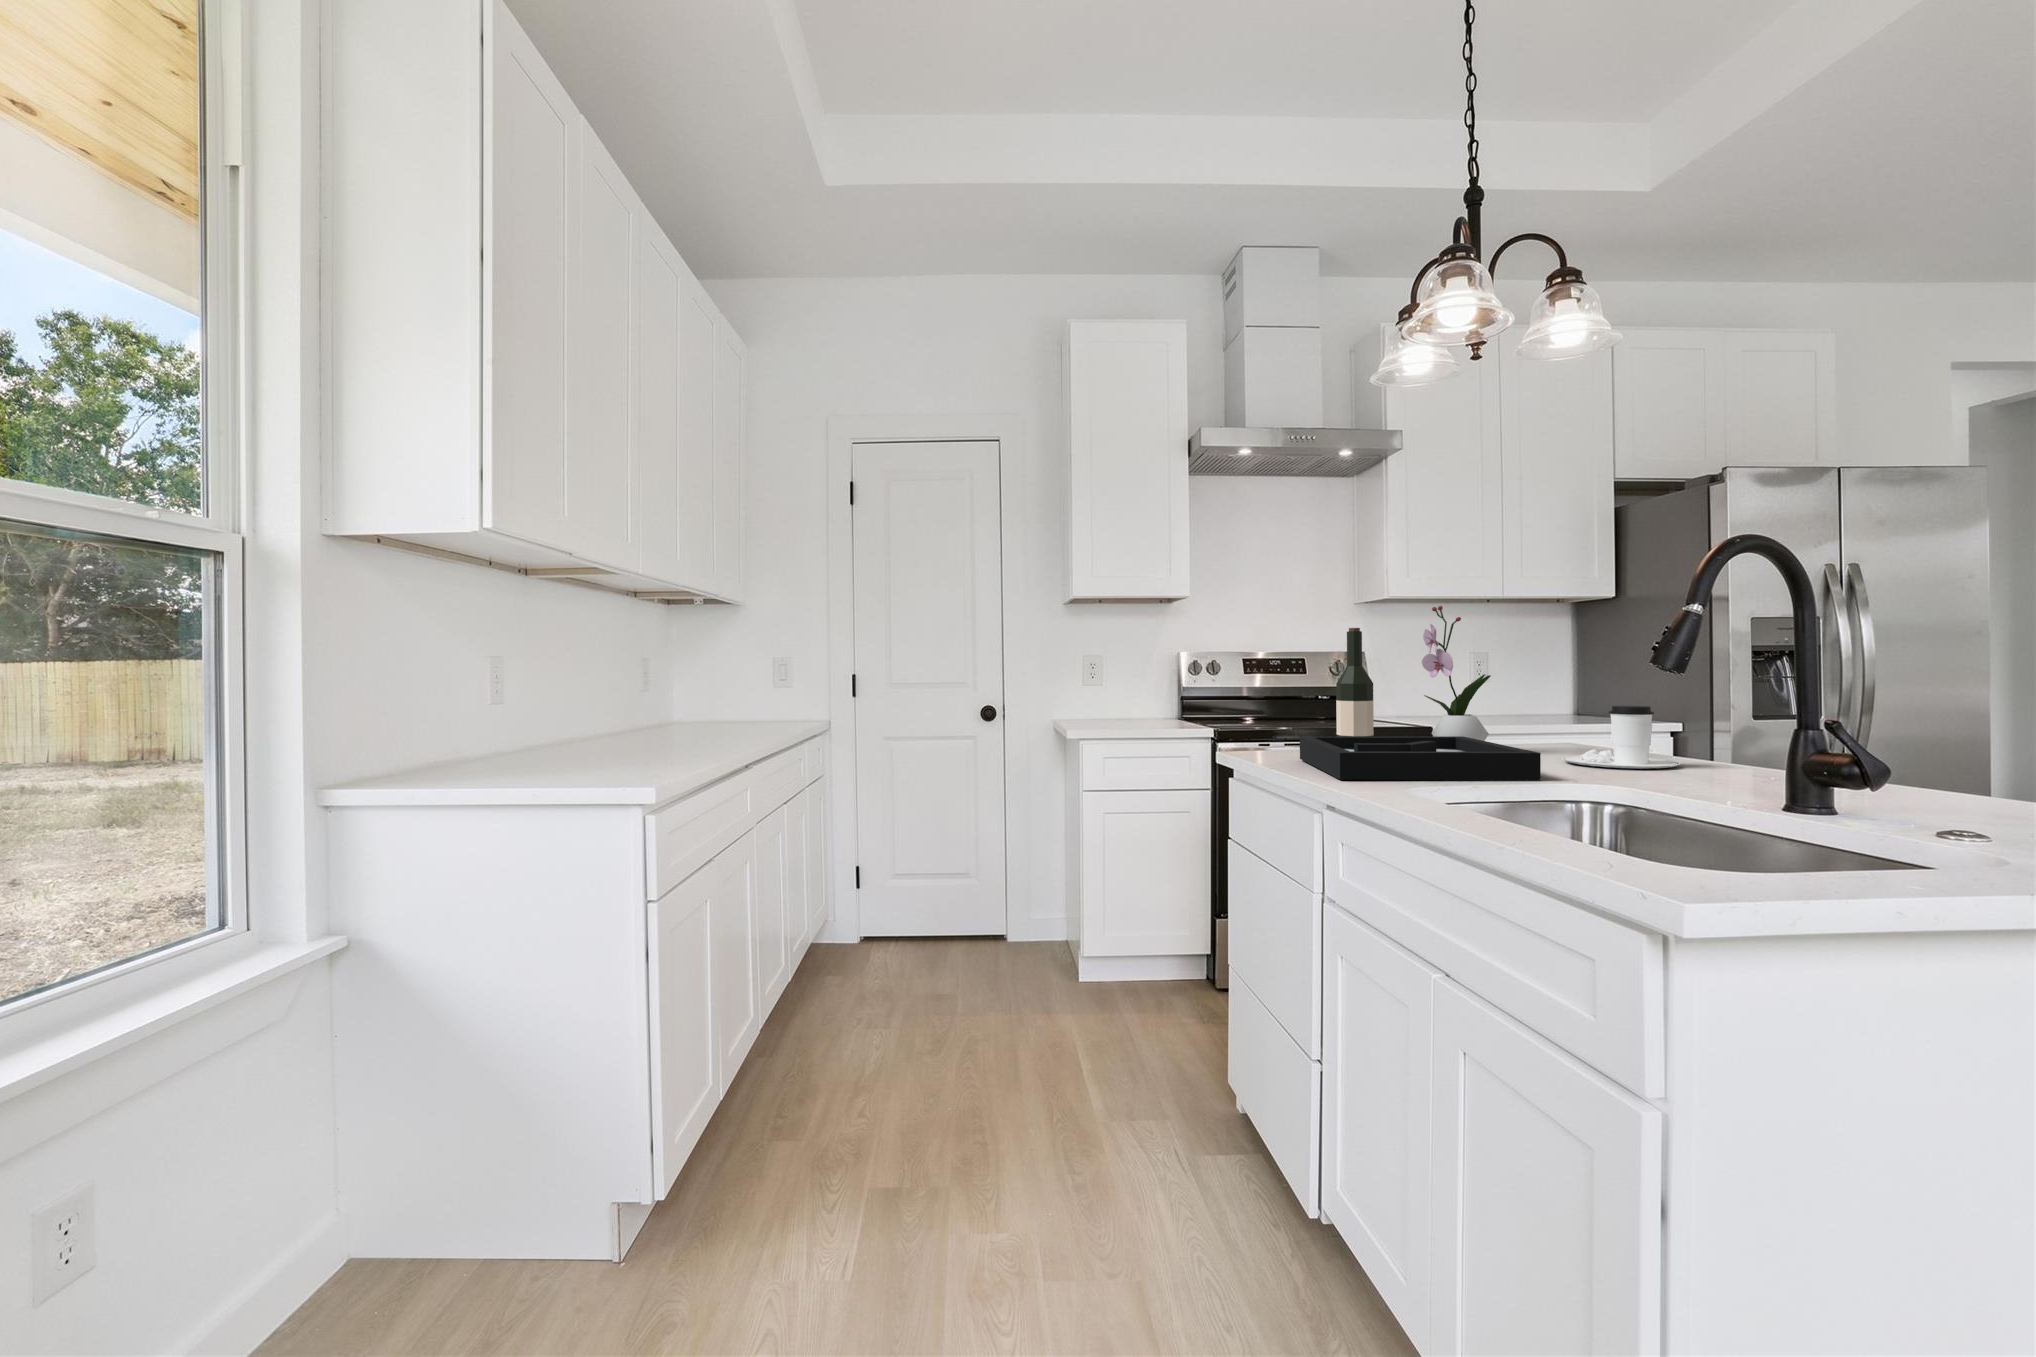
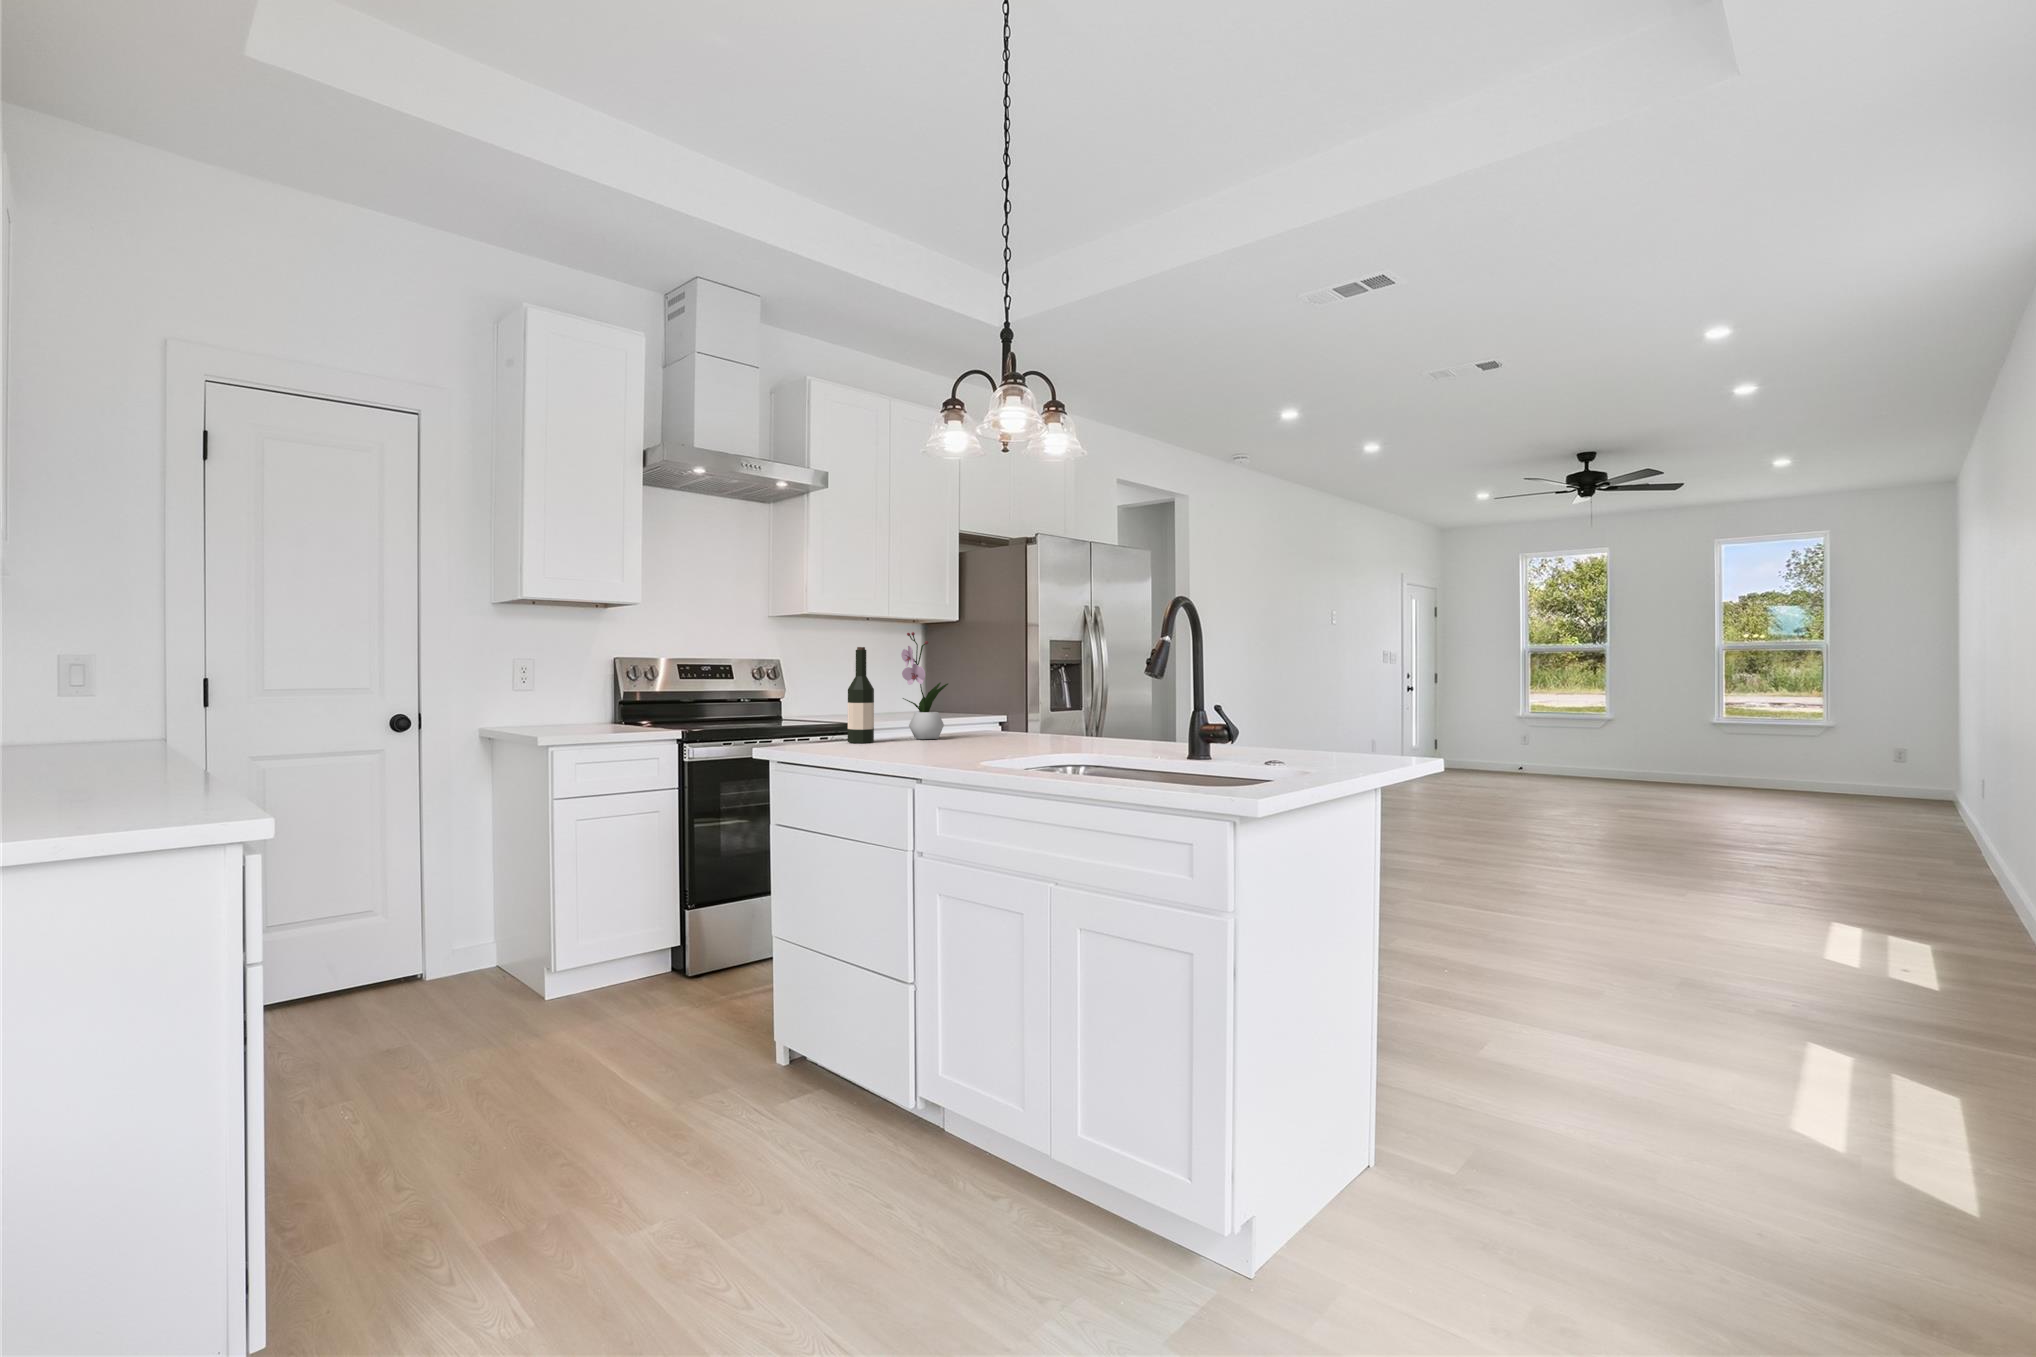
coffee cup: present [1562,706,1680,769] -> none [994,703,1056,742]
decorative tray: present [1300,736,1541,781] -> none [839,726,1004,756]

